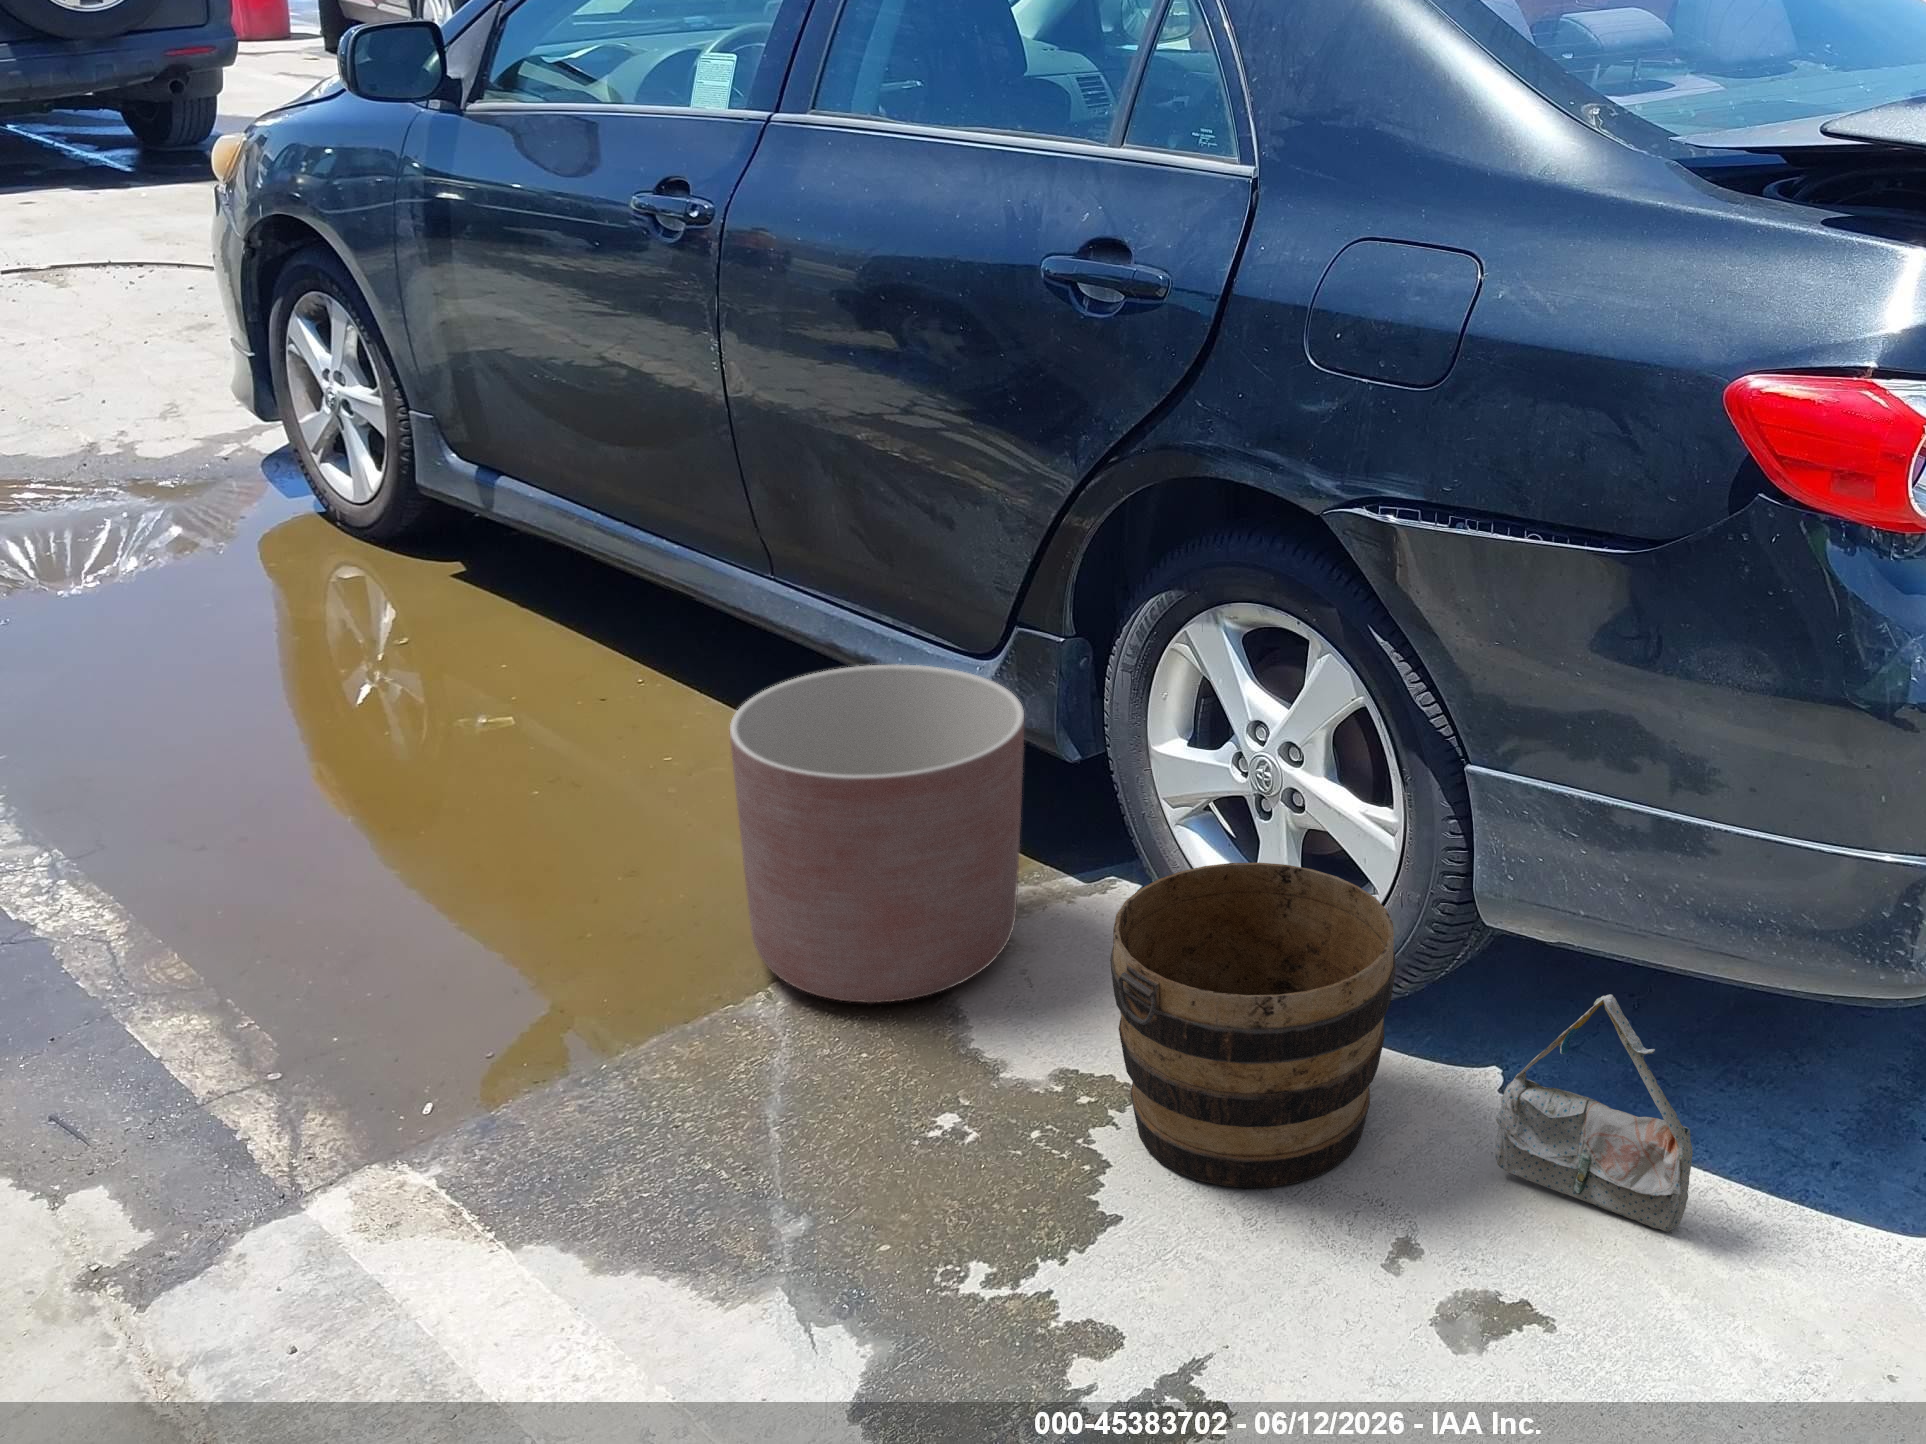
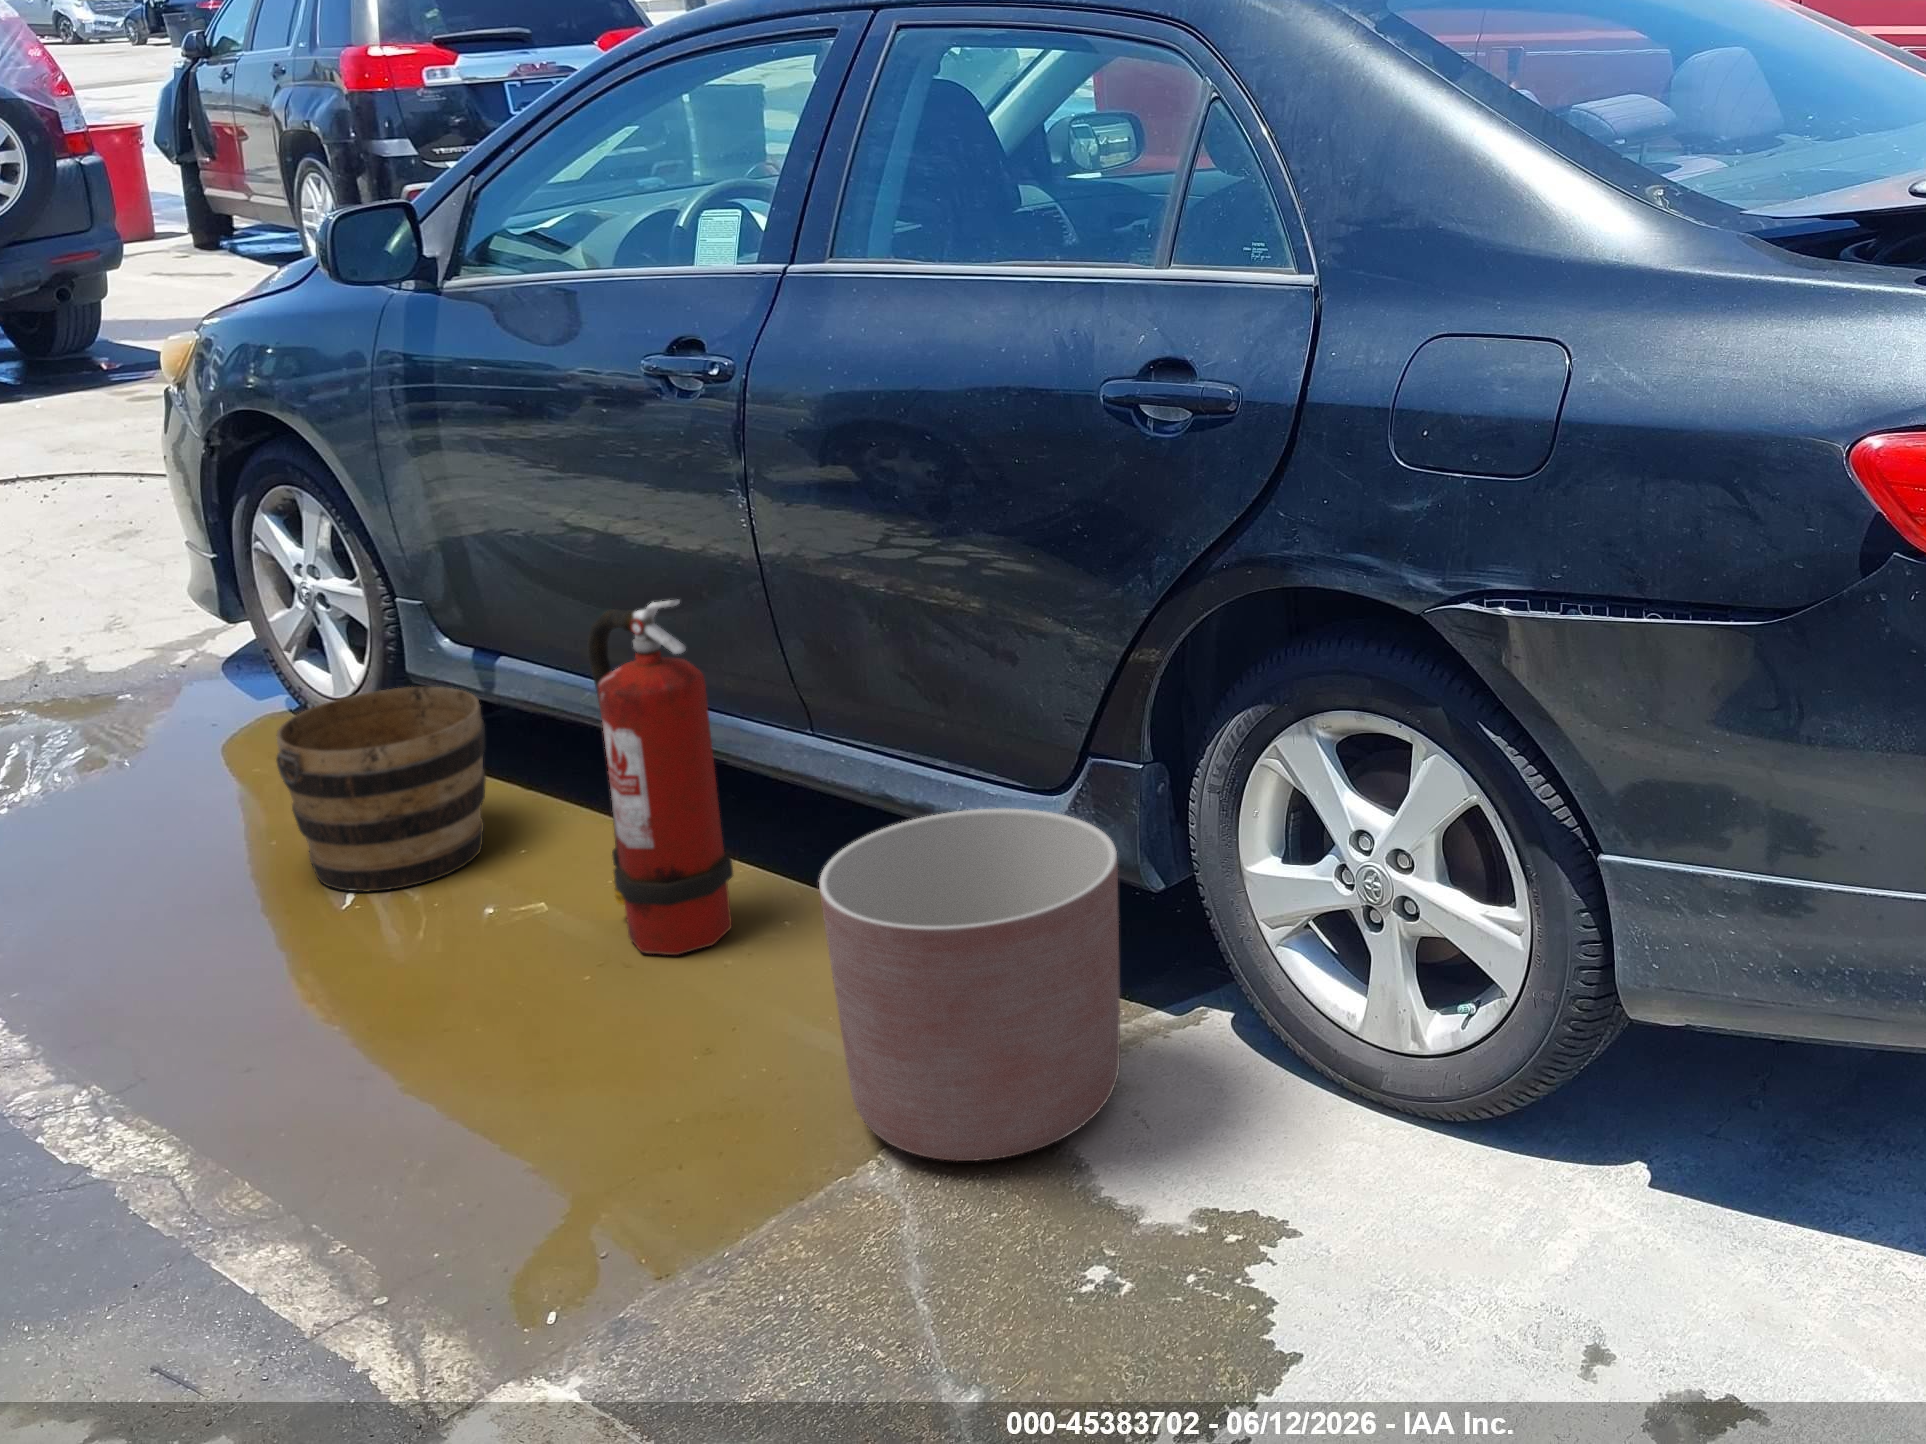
fire extinguisher: none [562,434,688,778] -> present [587,599,733,955]
bucket: present [1110,863,1396,1188] -> present [276,687,486,891]
bag: present [1495,994,1693,1232] -> none [1663,1073,1871,1310]

